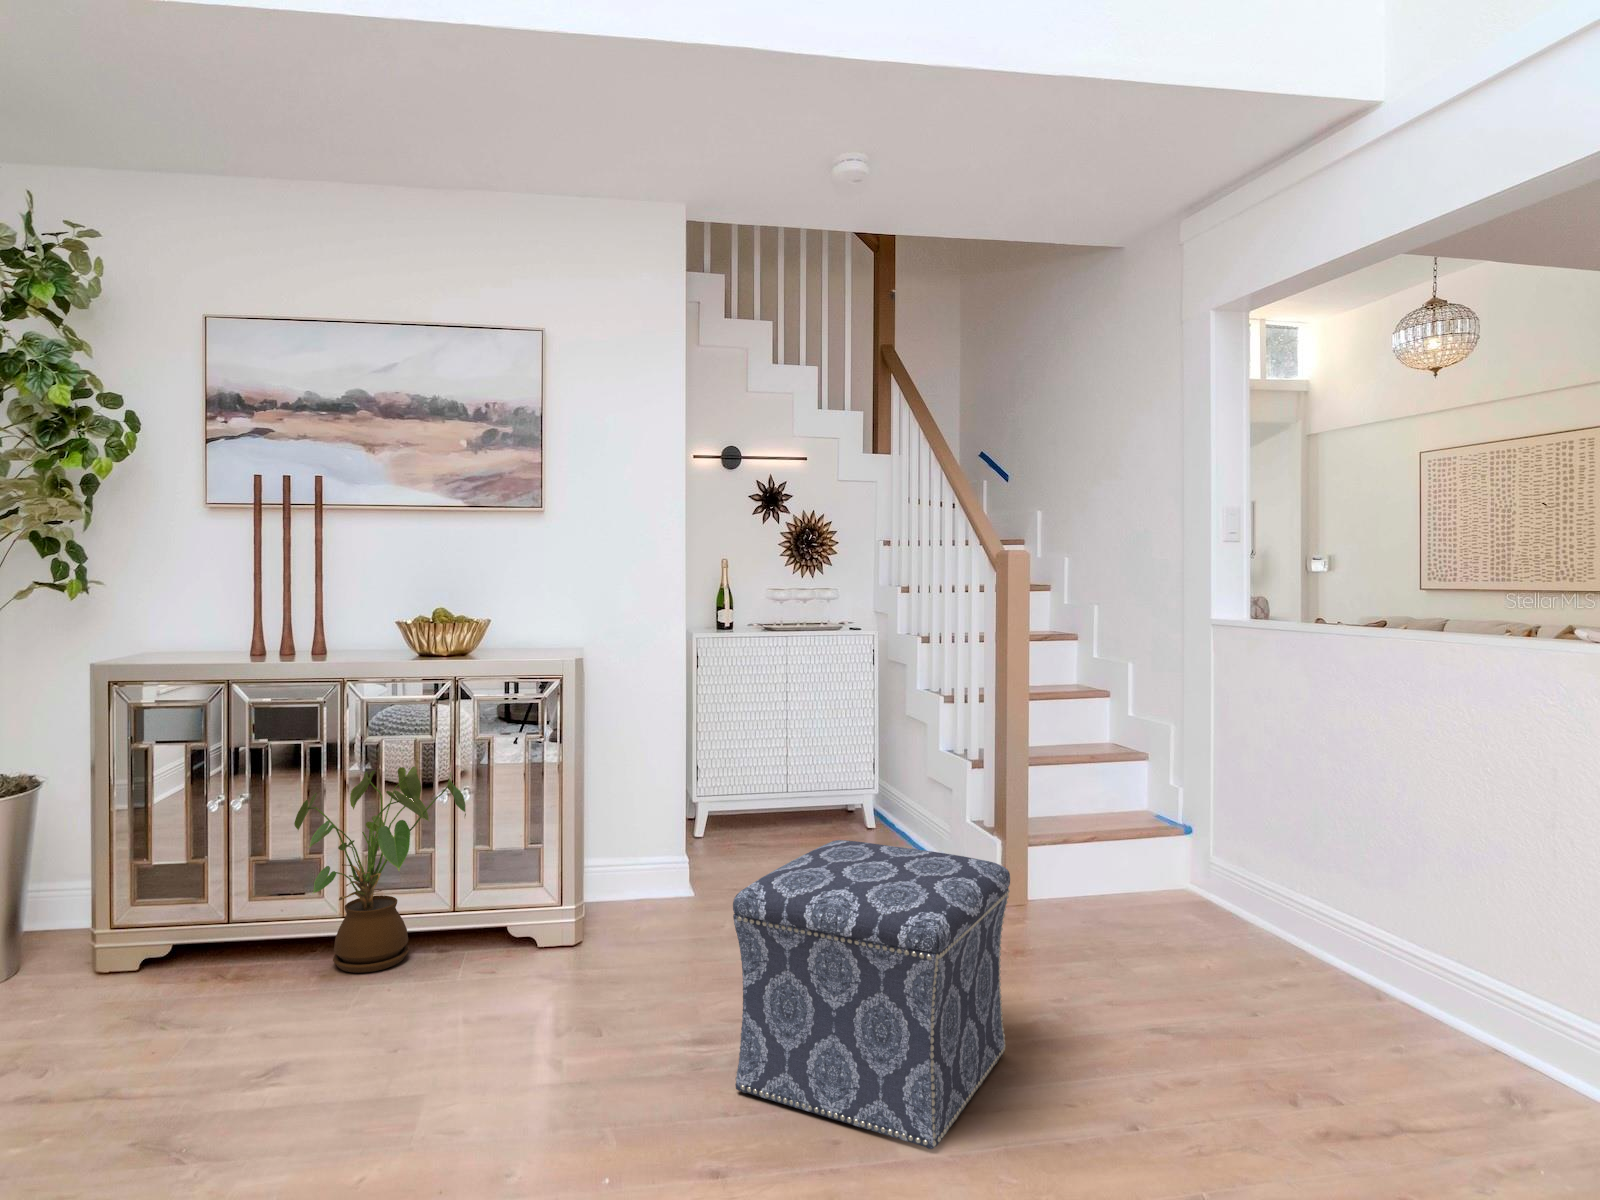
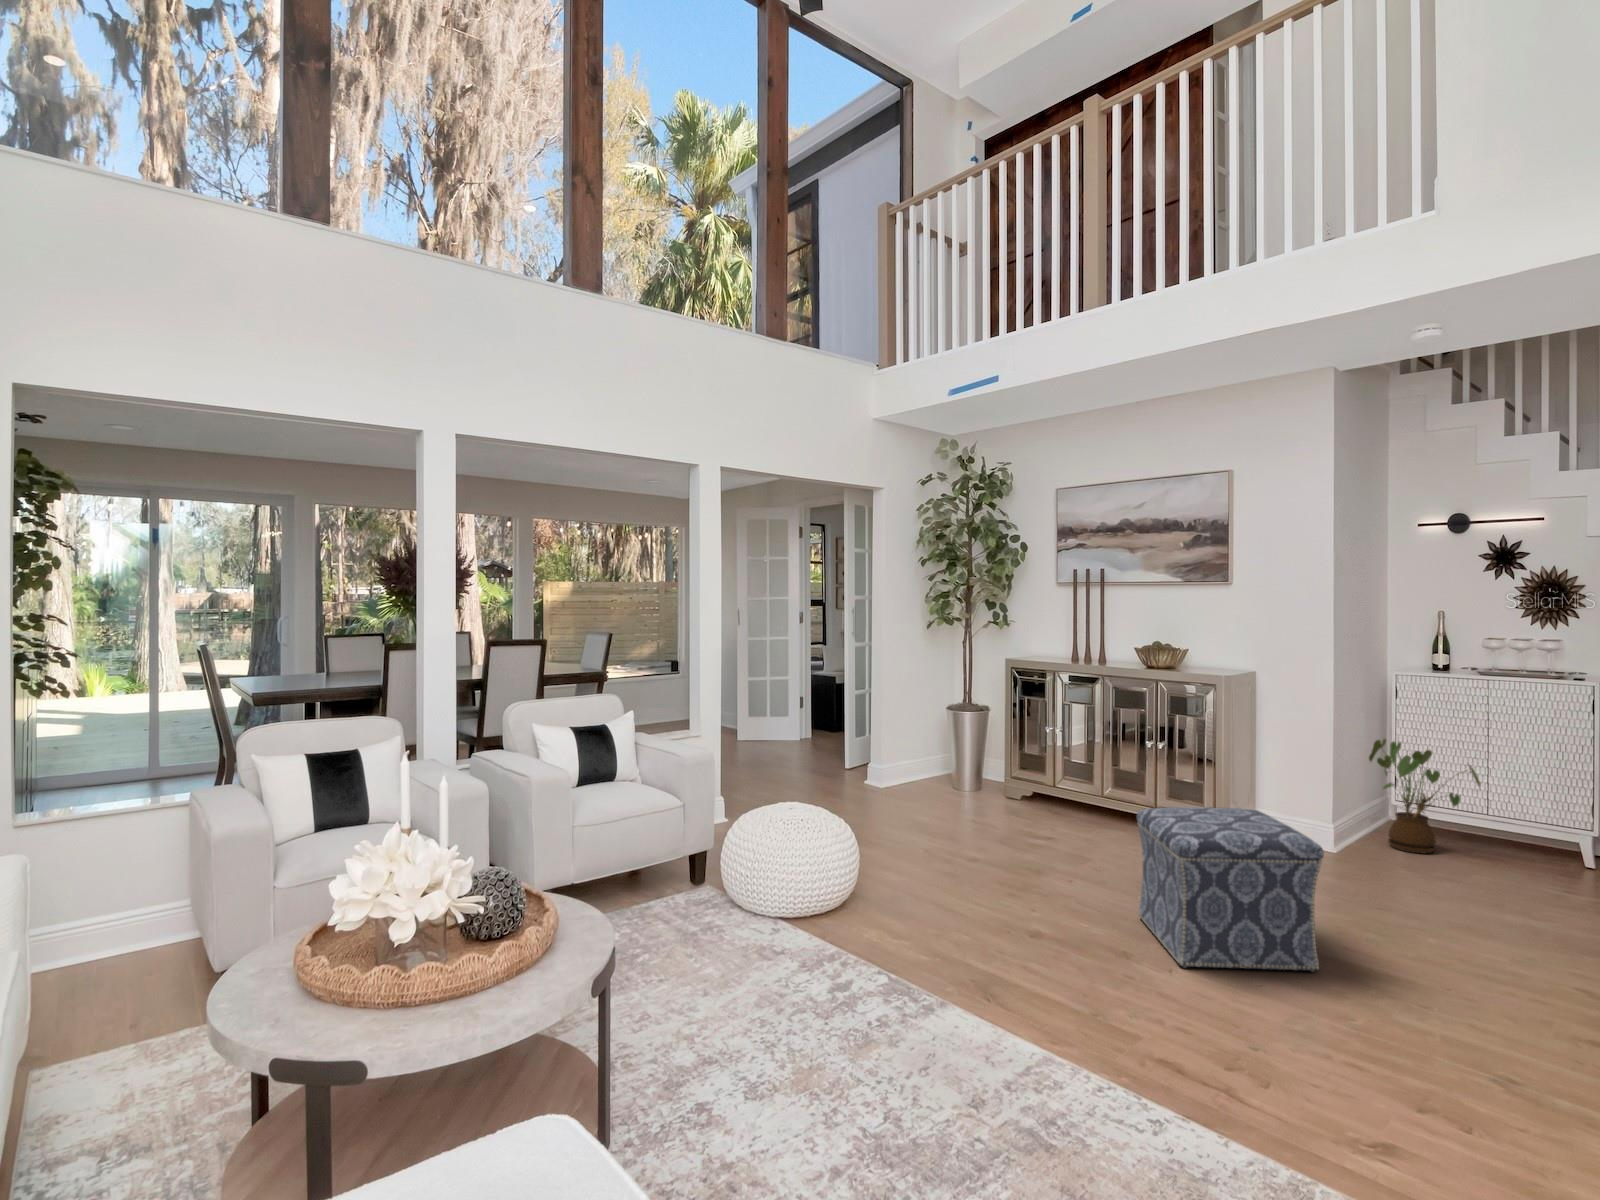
house plant: present [294,767,466,973] -> present [1369,739,1480,854]

